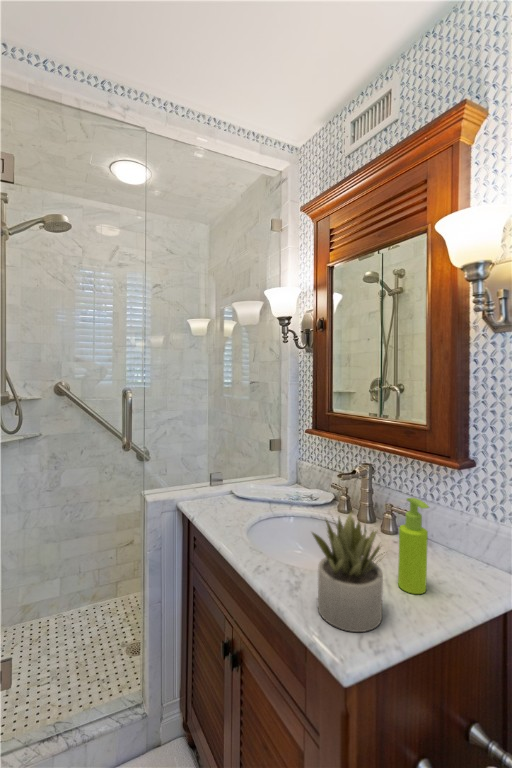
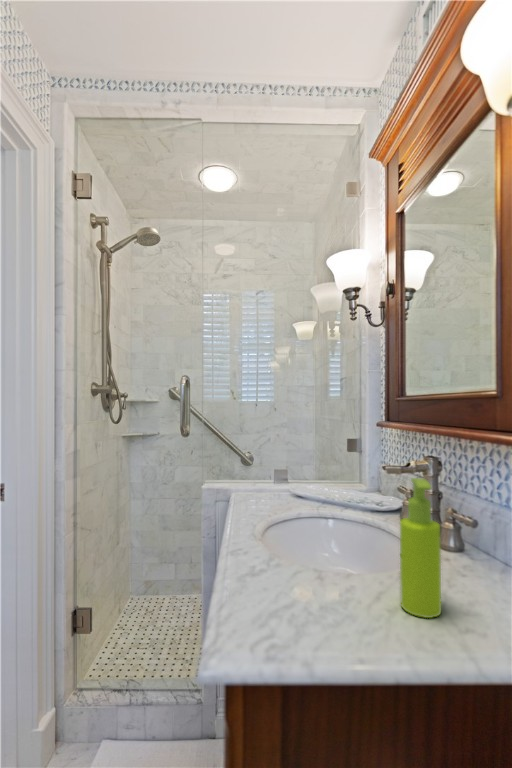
succulent plant: present [312,513,385,632] -> none [254,480,351,638]

